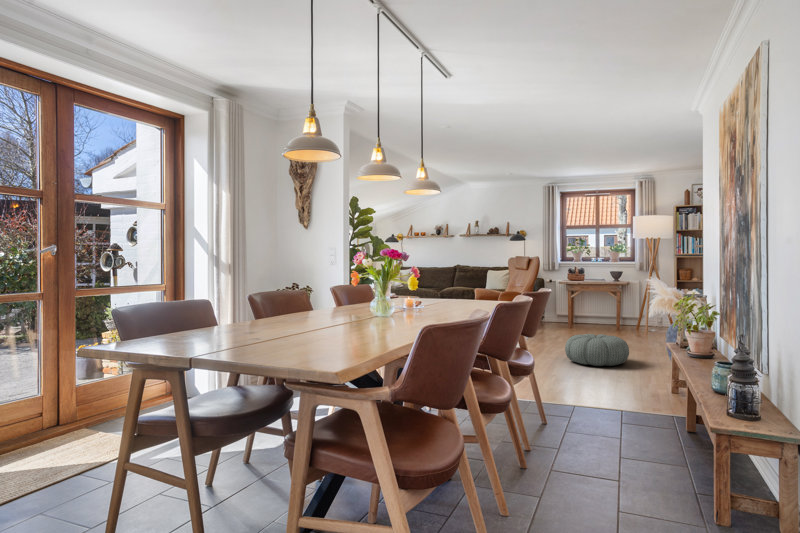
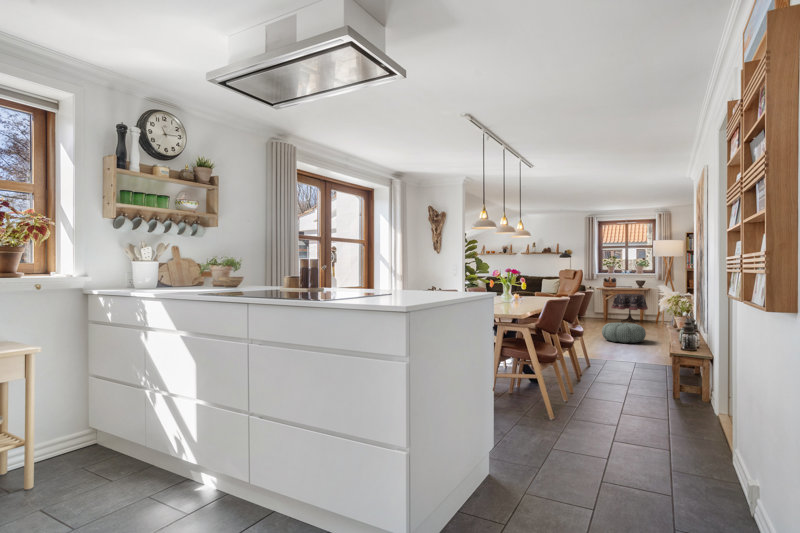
side table: none [578,289,626,329] -> present [611,294,648,322]

